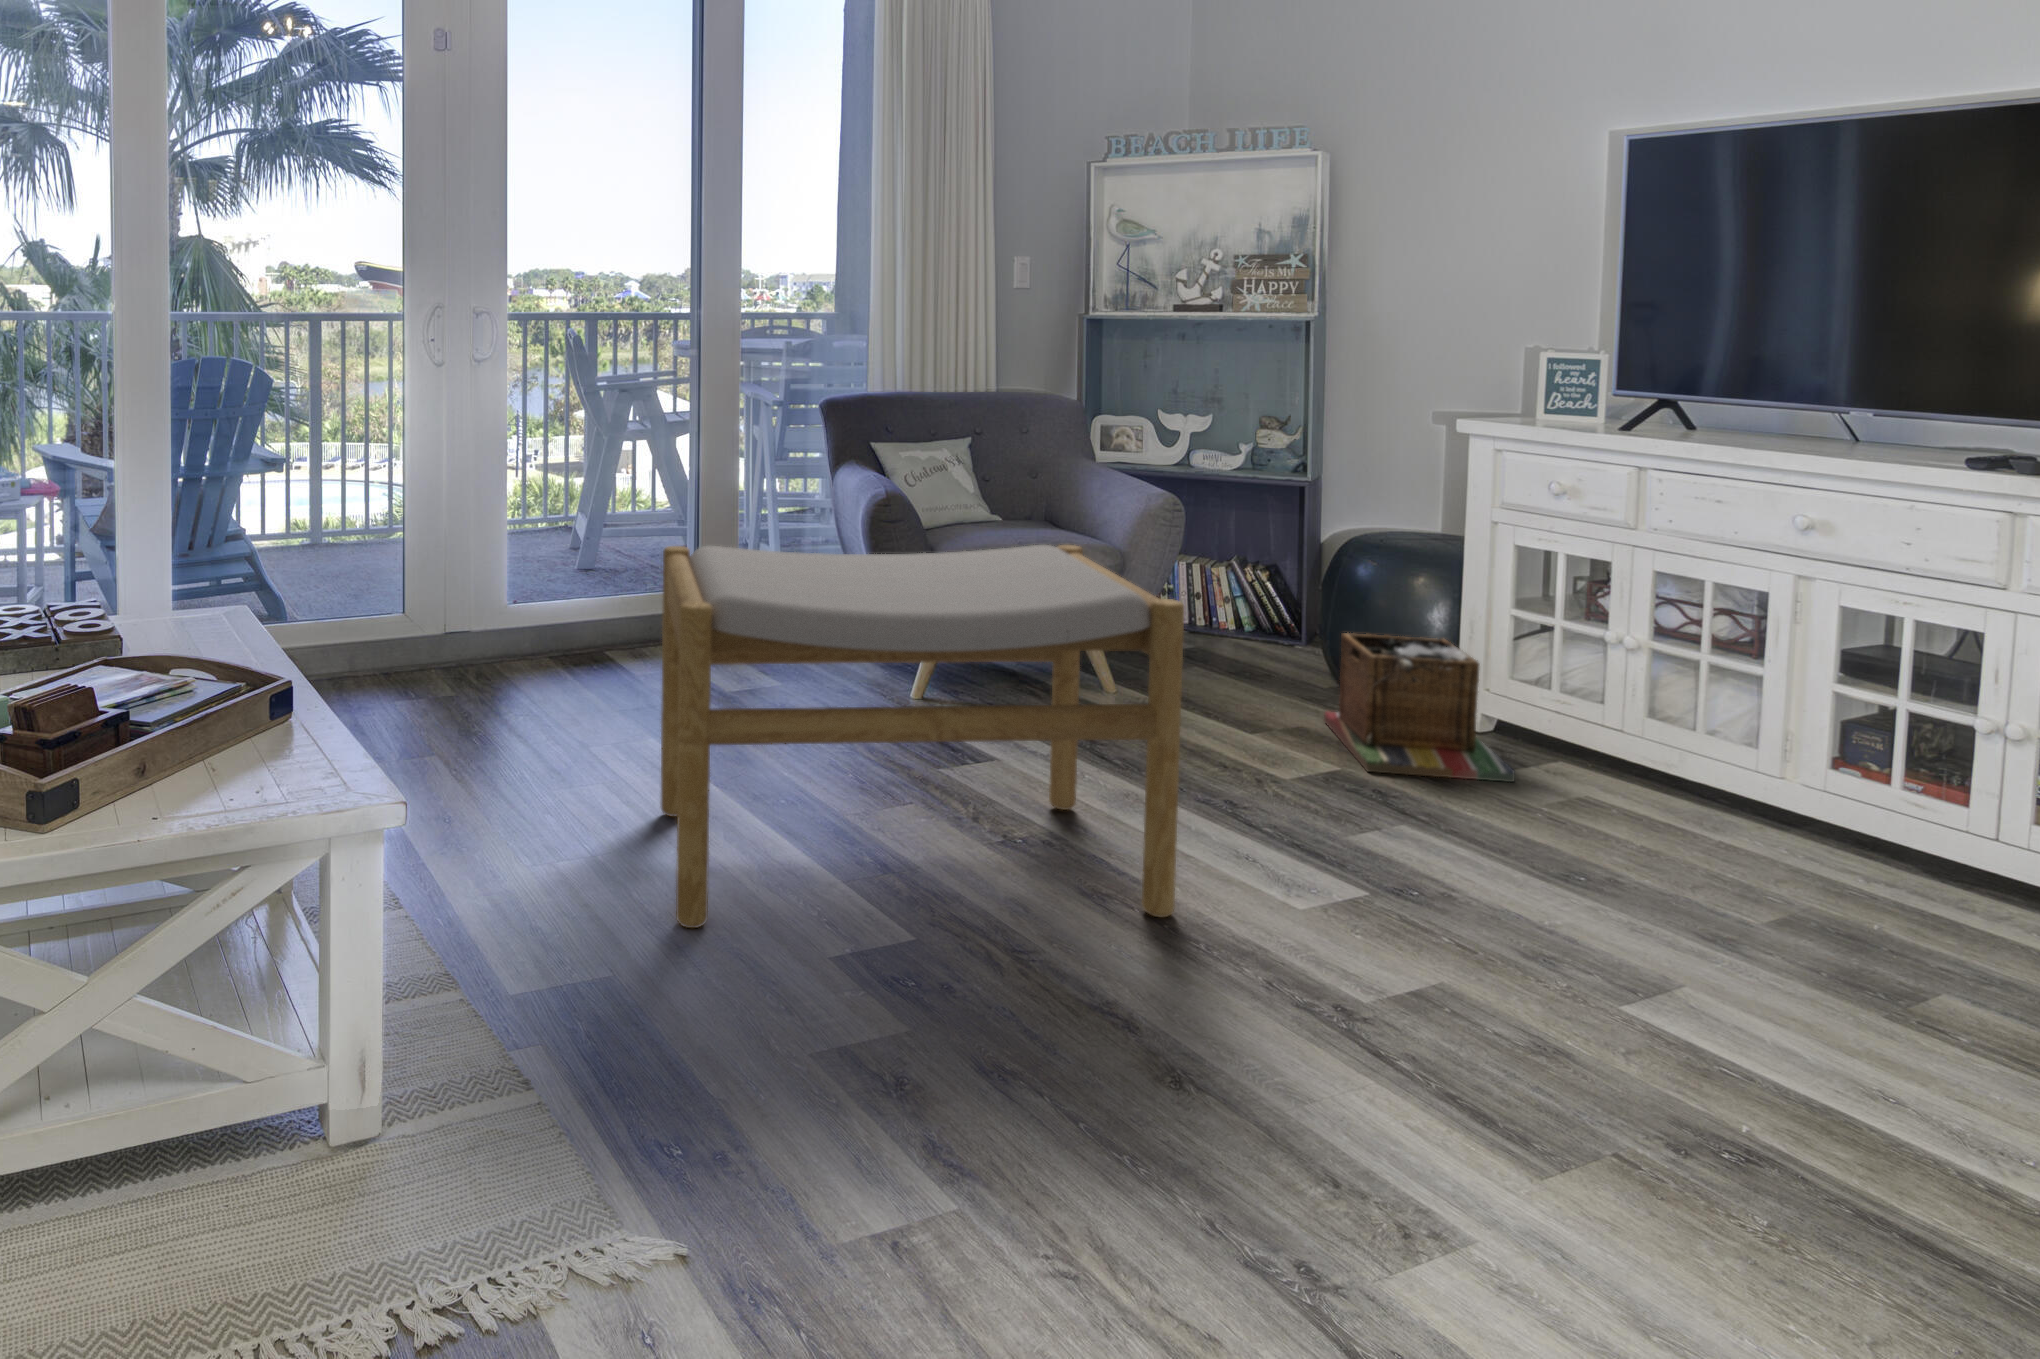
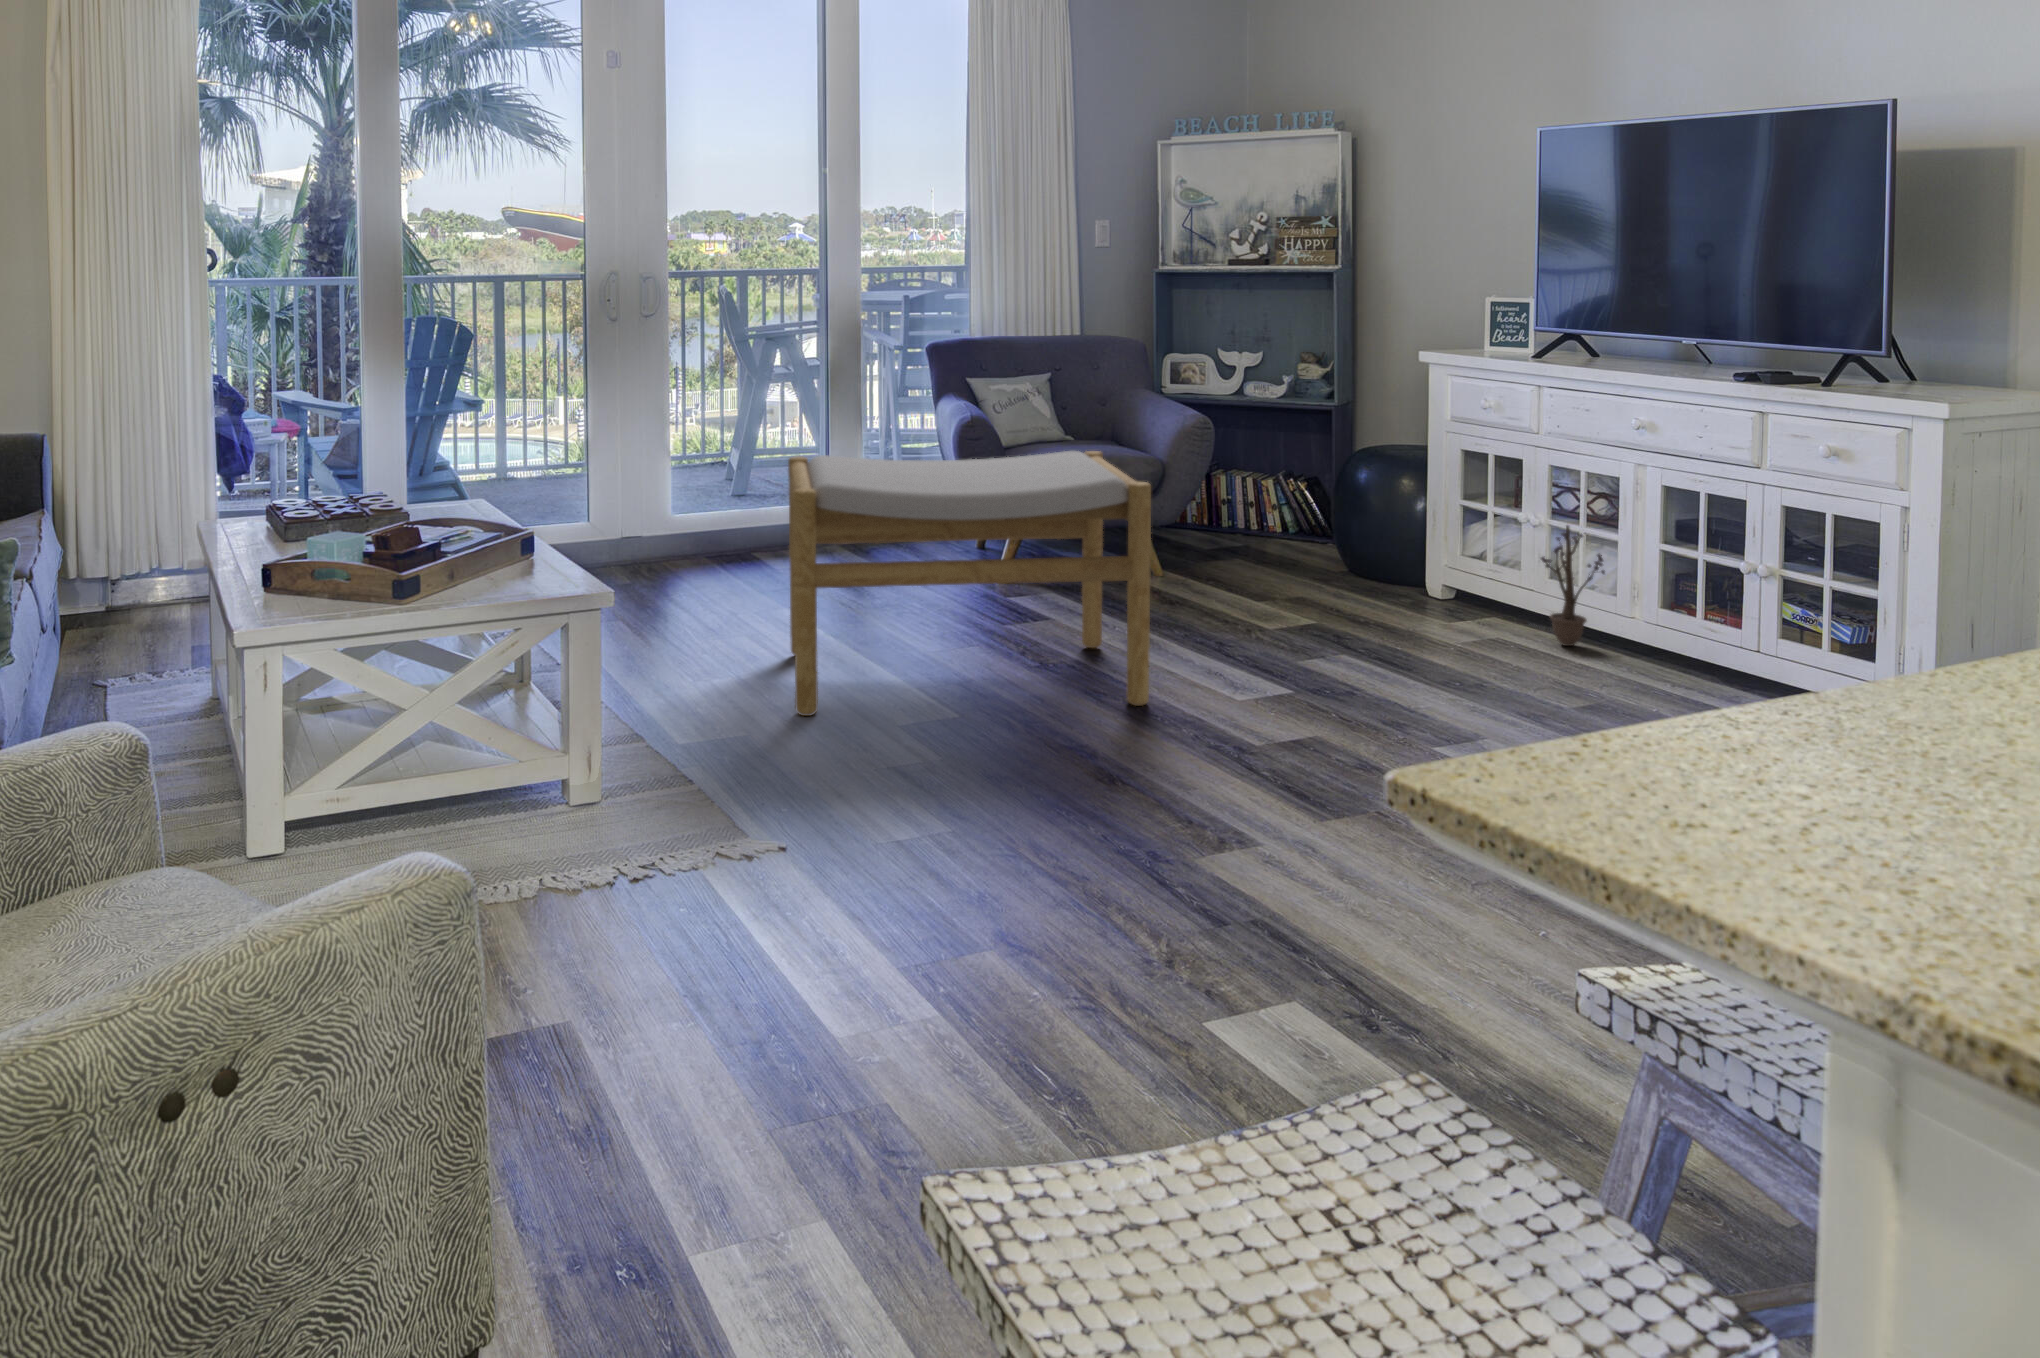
laundry basket: present [1324,633,1515,782] -> none [1320,522,1445,627]
decorative plant: none [1629,655,1759,818] -> present [1529,525,1605,646]

